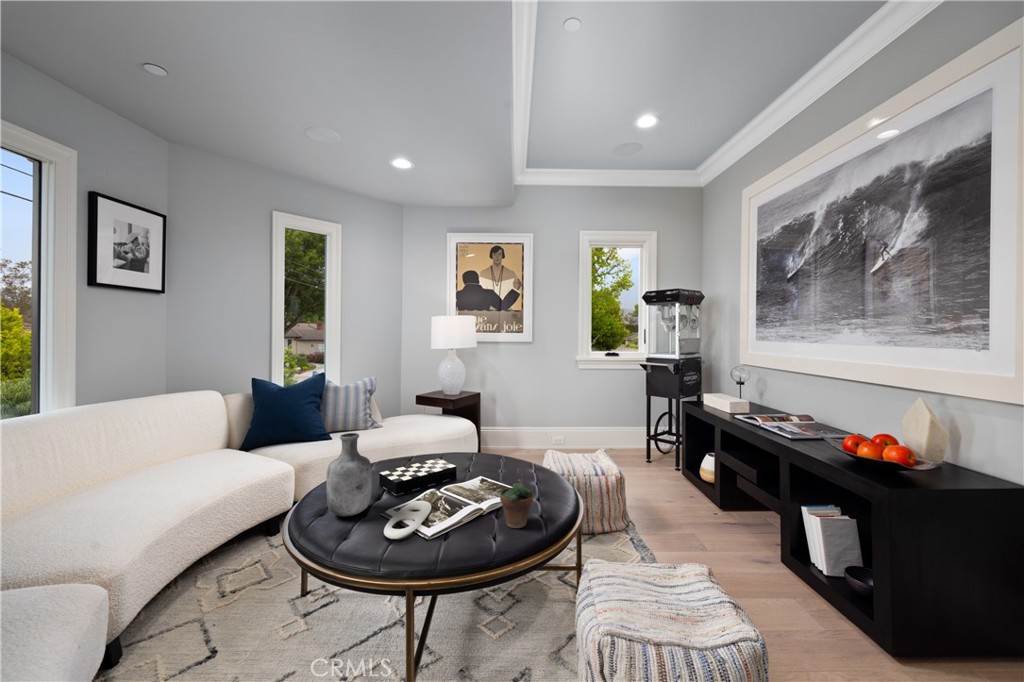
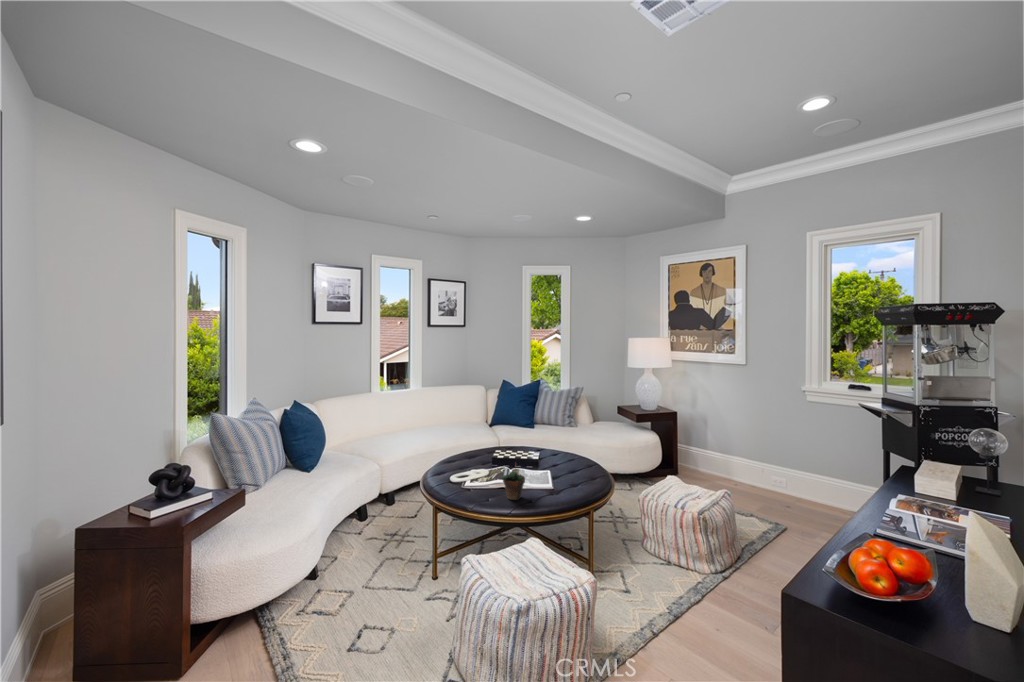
vase: present [326,433,372,516] -> none [450,421,474,467]

